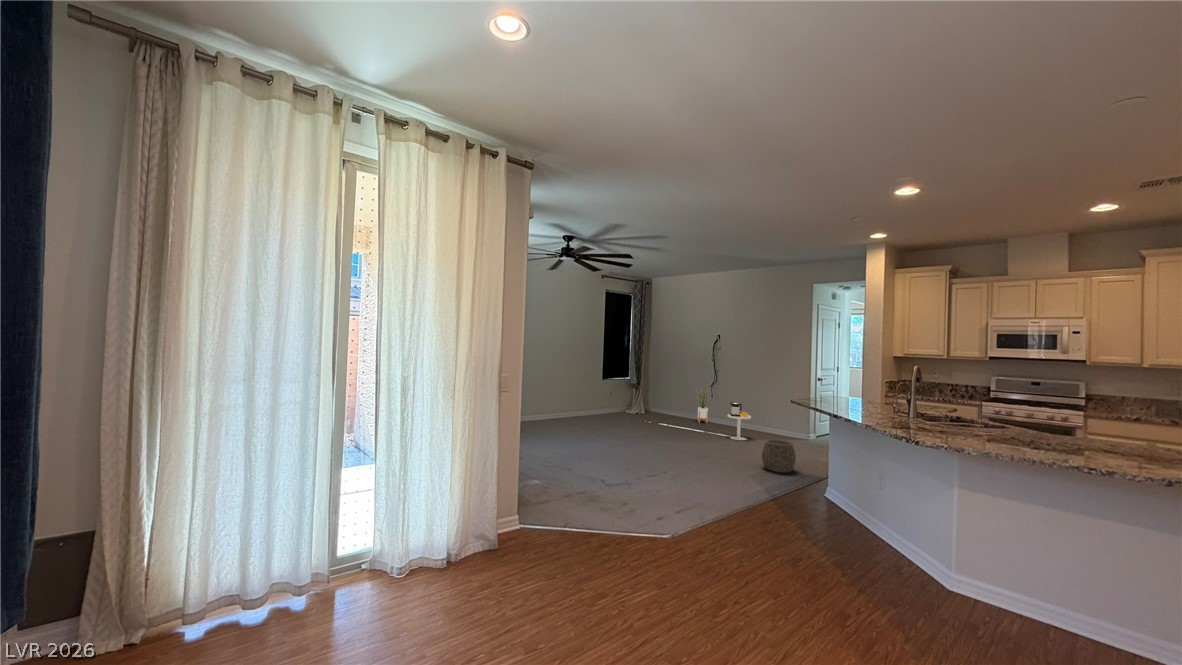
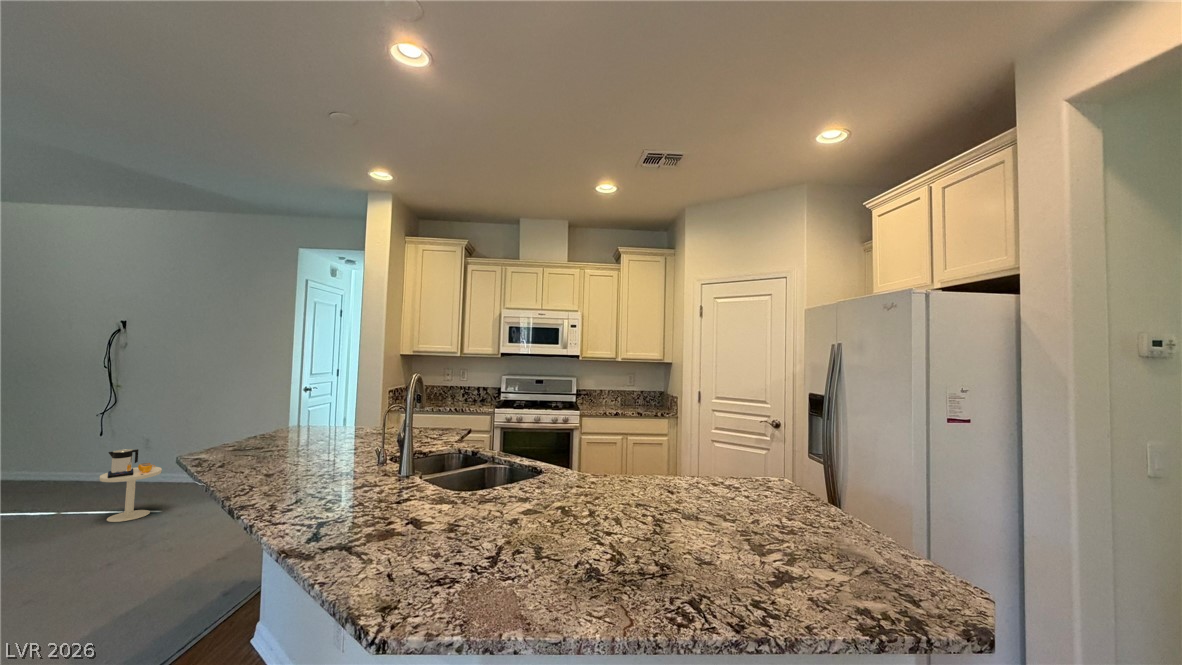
house plant: present [696,390,709,423] -> none [37,414,102,492]
woven basket: present [762,439,796,472] -> none [114,528,207,611]

